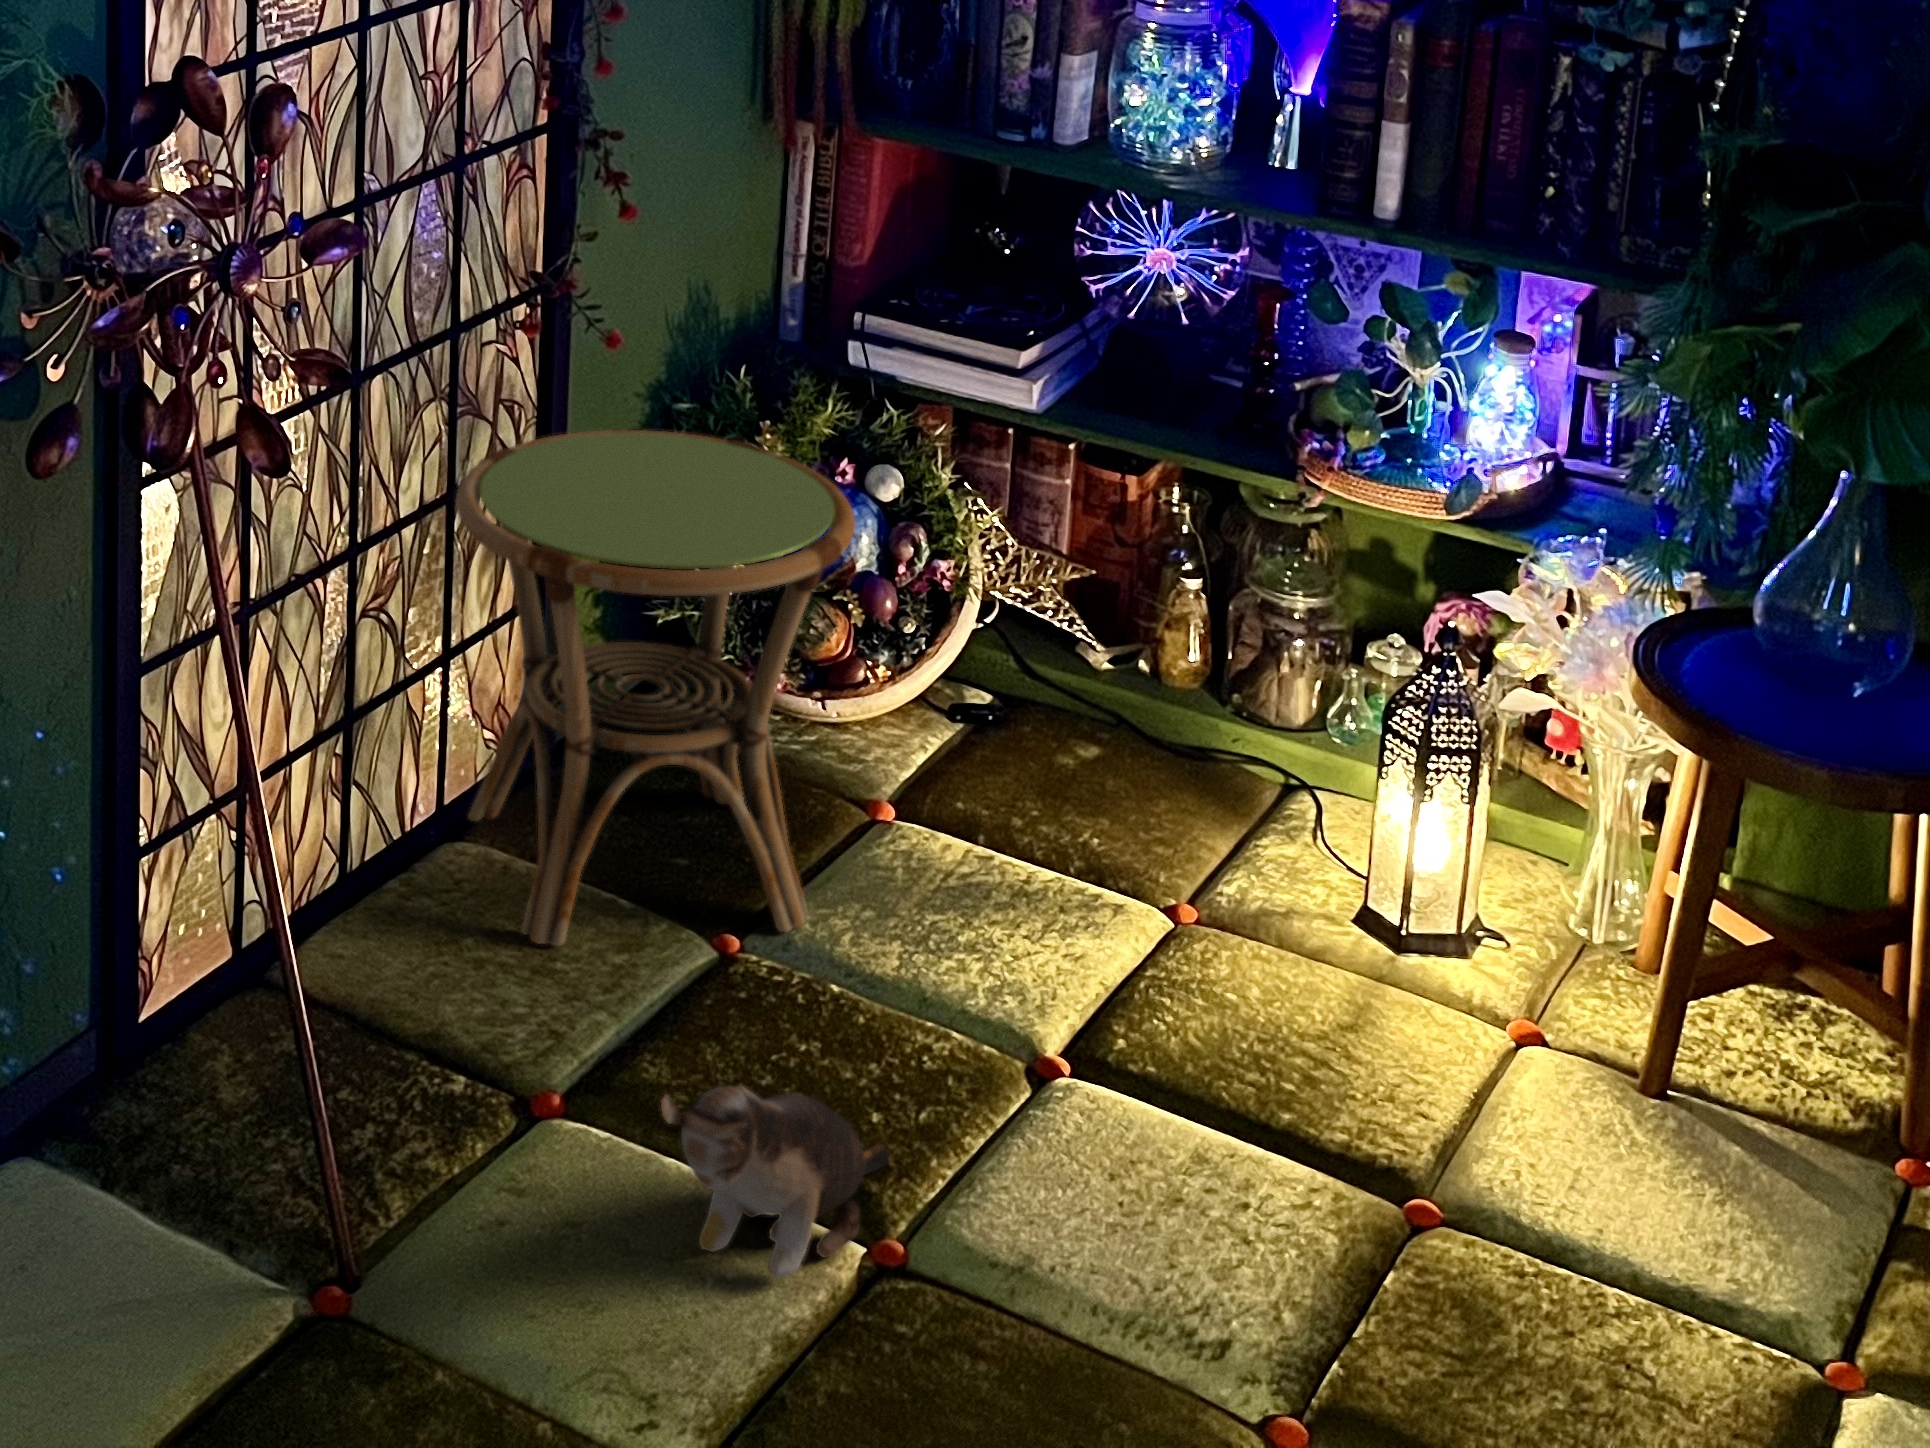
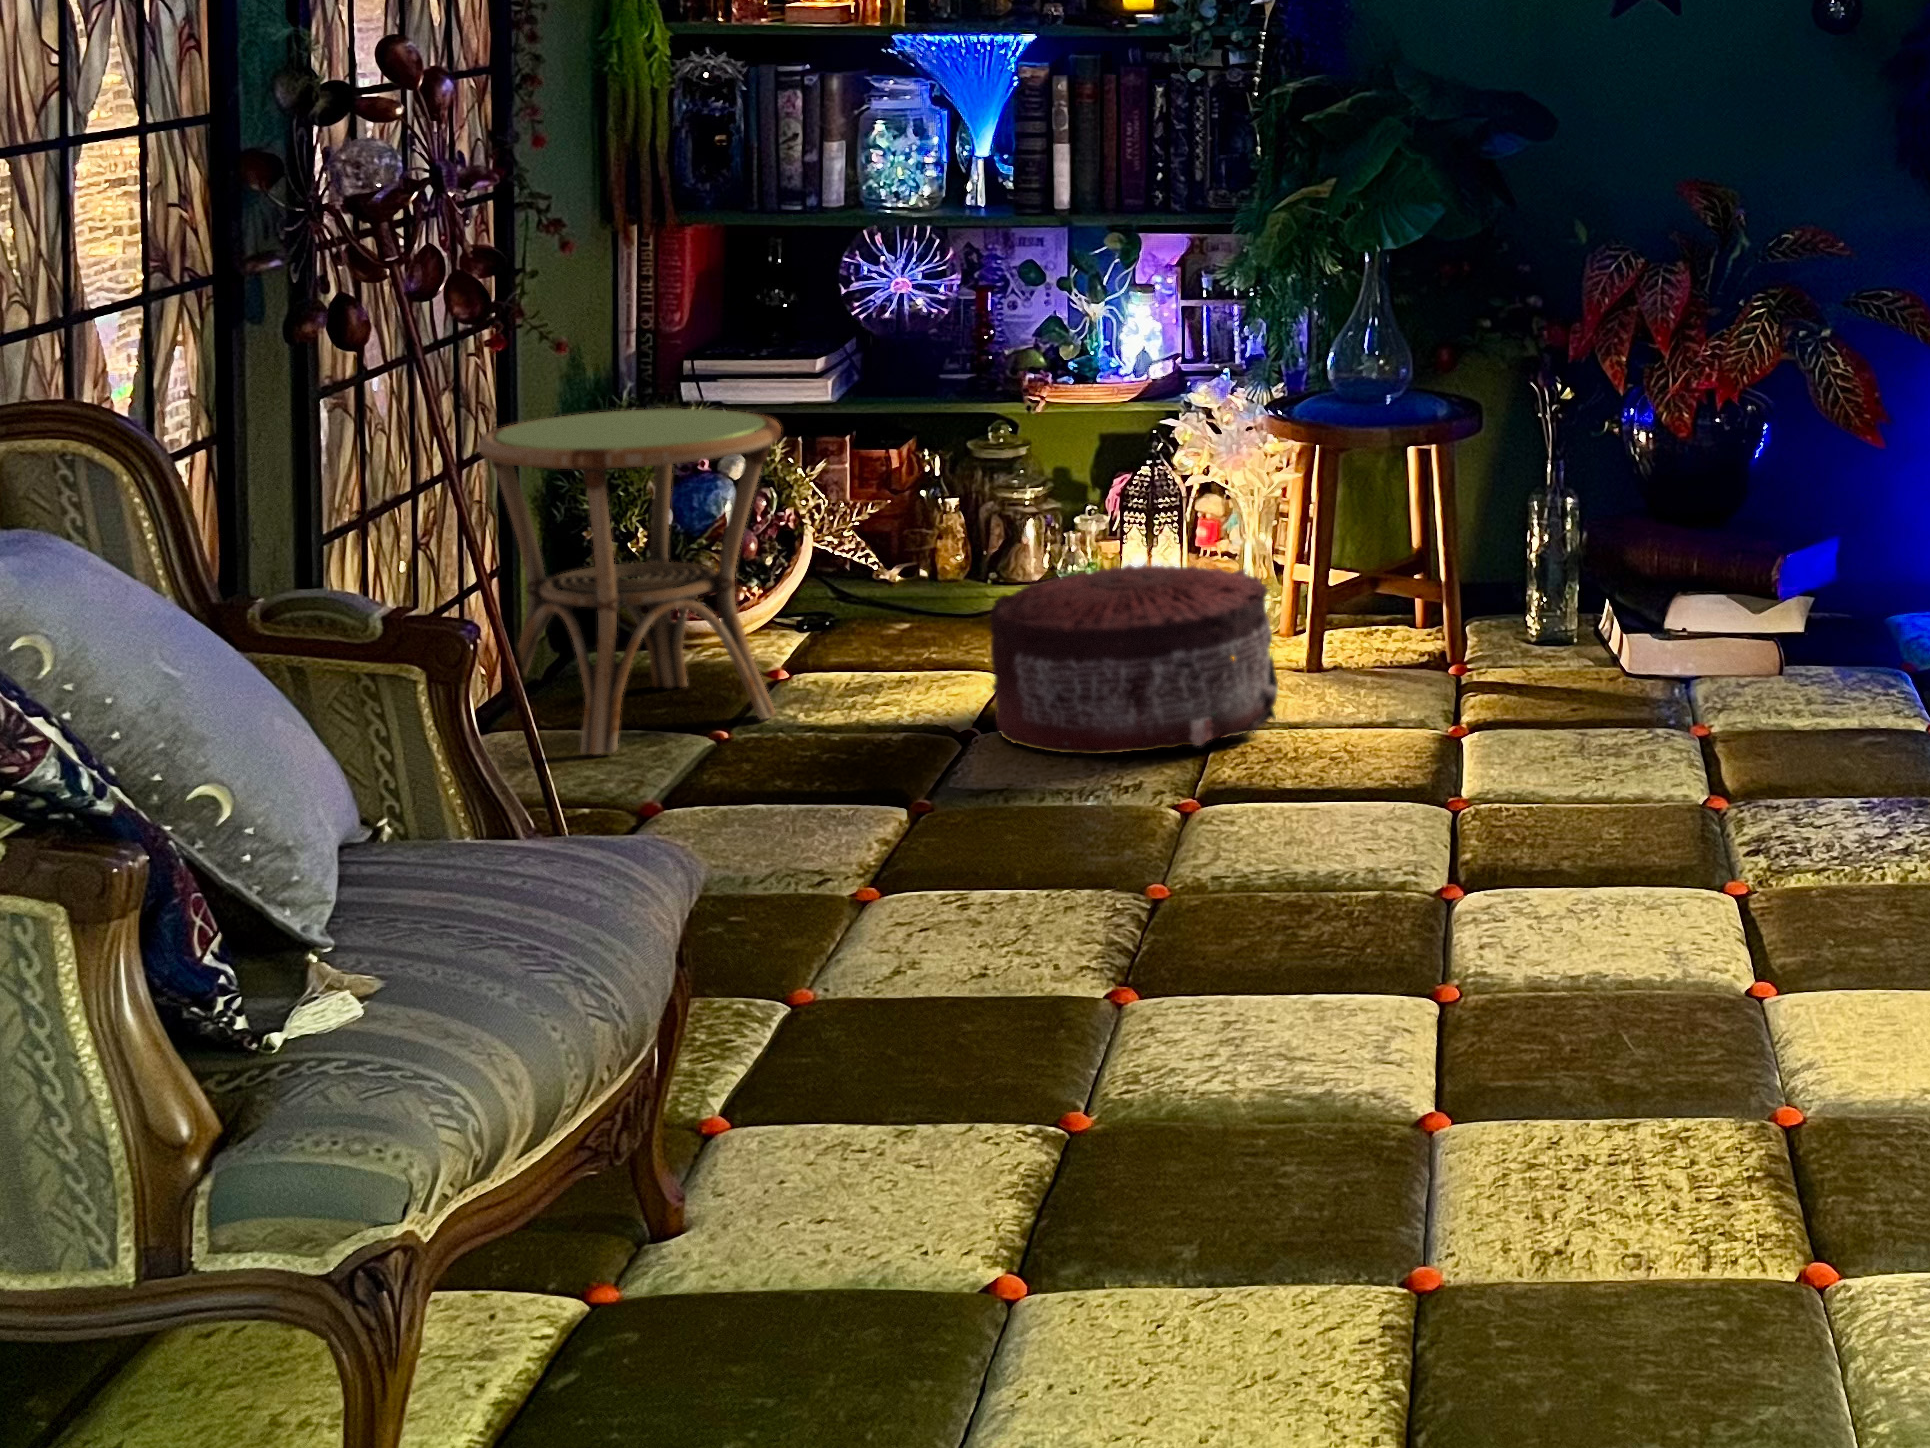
pouf: none [1063,852,1525,1264] -> present [989,564,1278,754]
plush toy: present [661,1085,889,1278] -> none [804,689,922,822]

